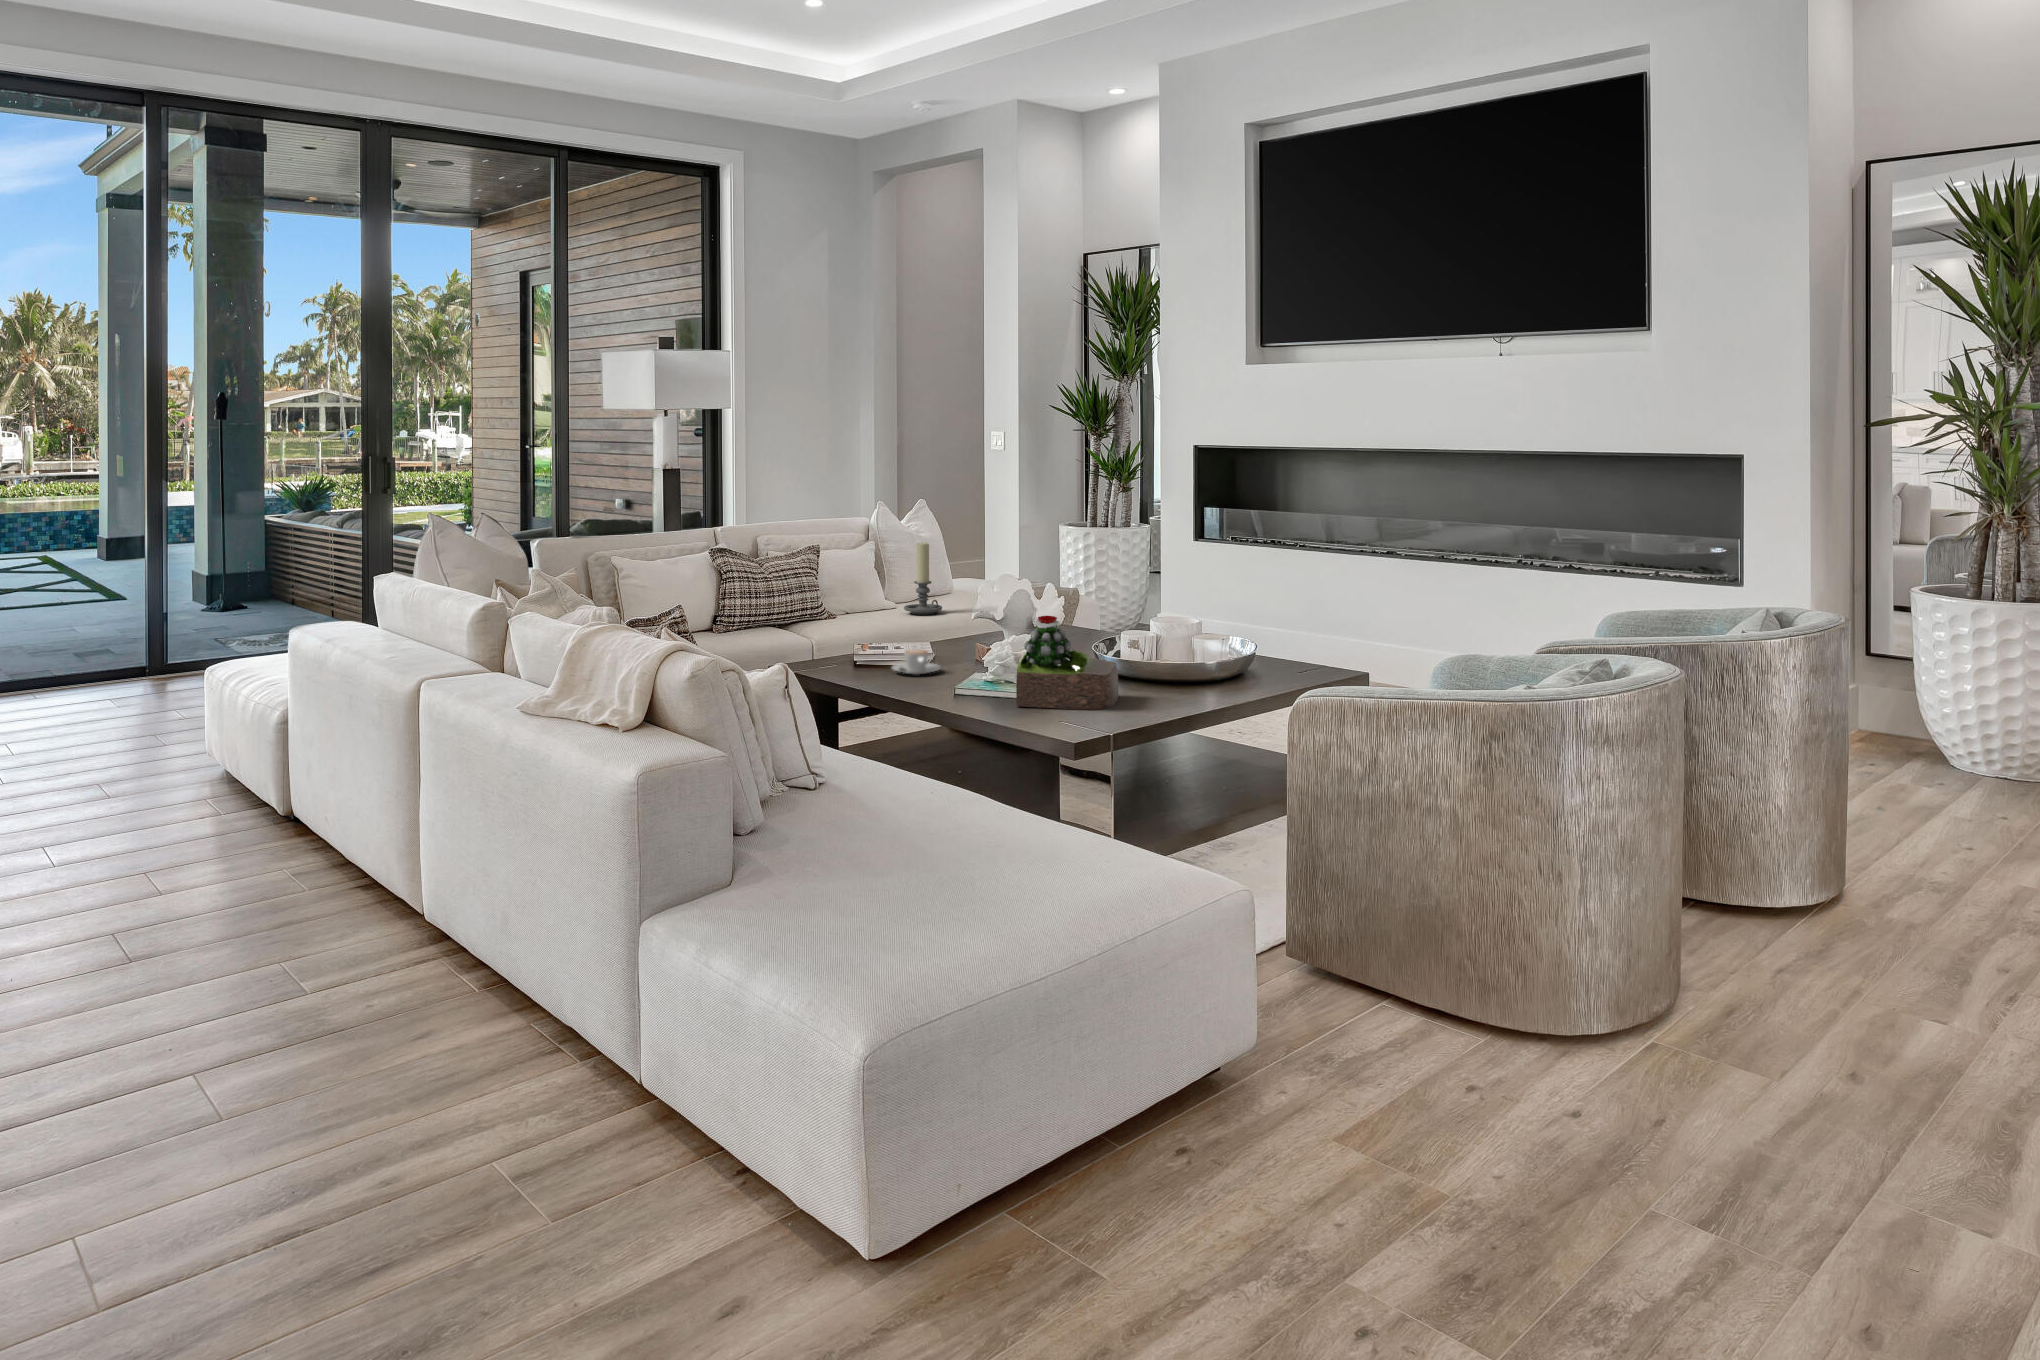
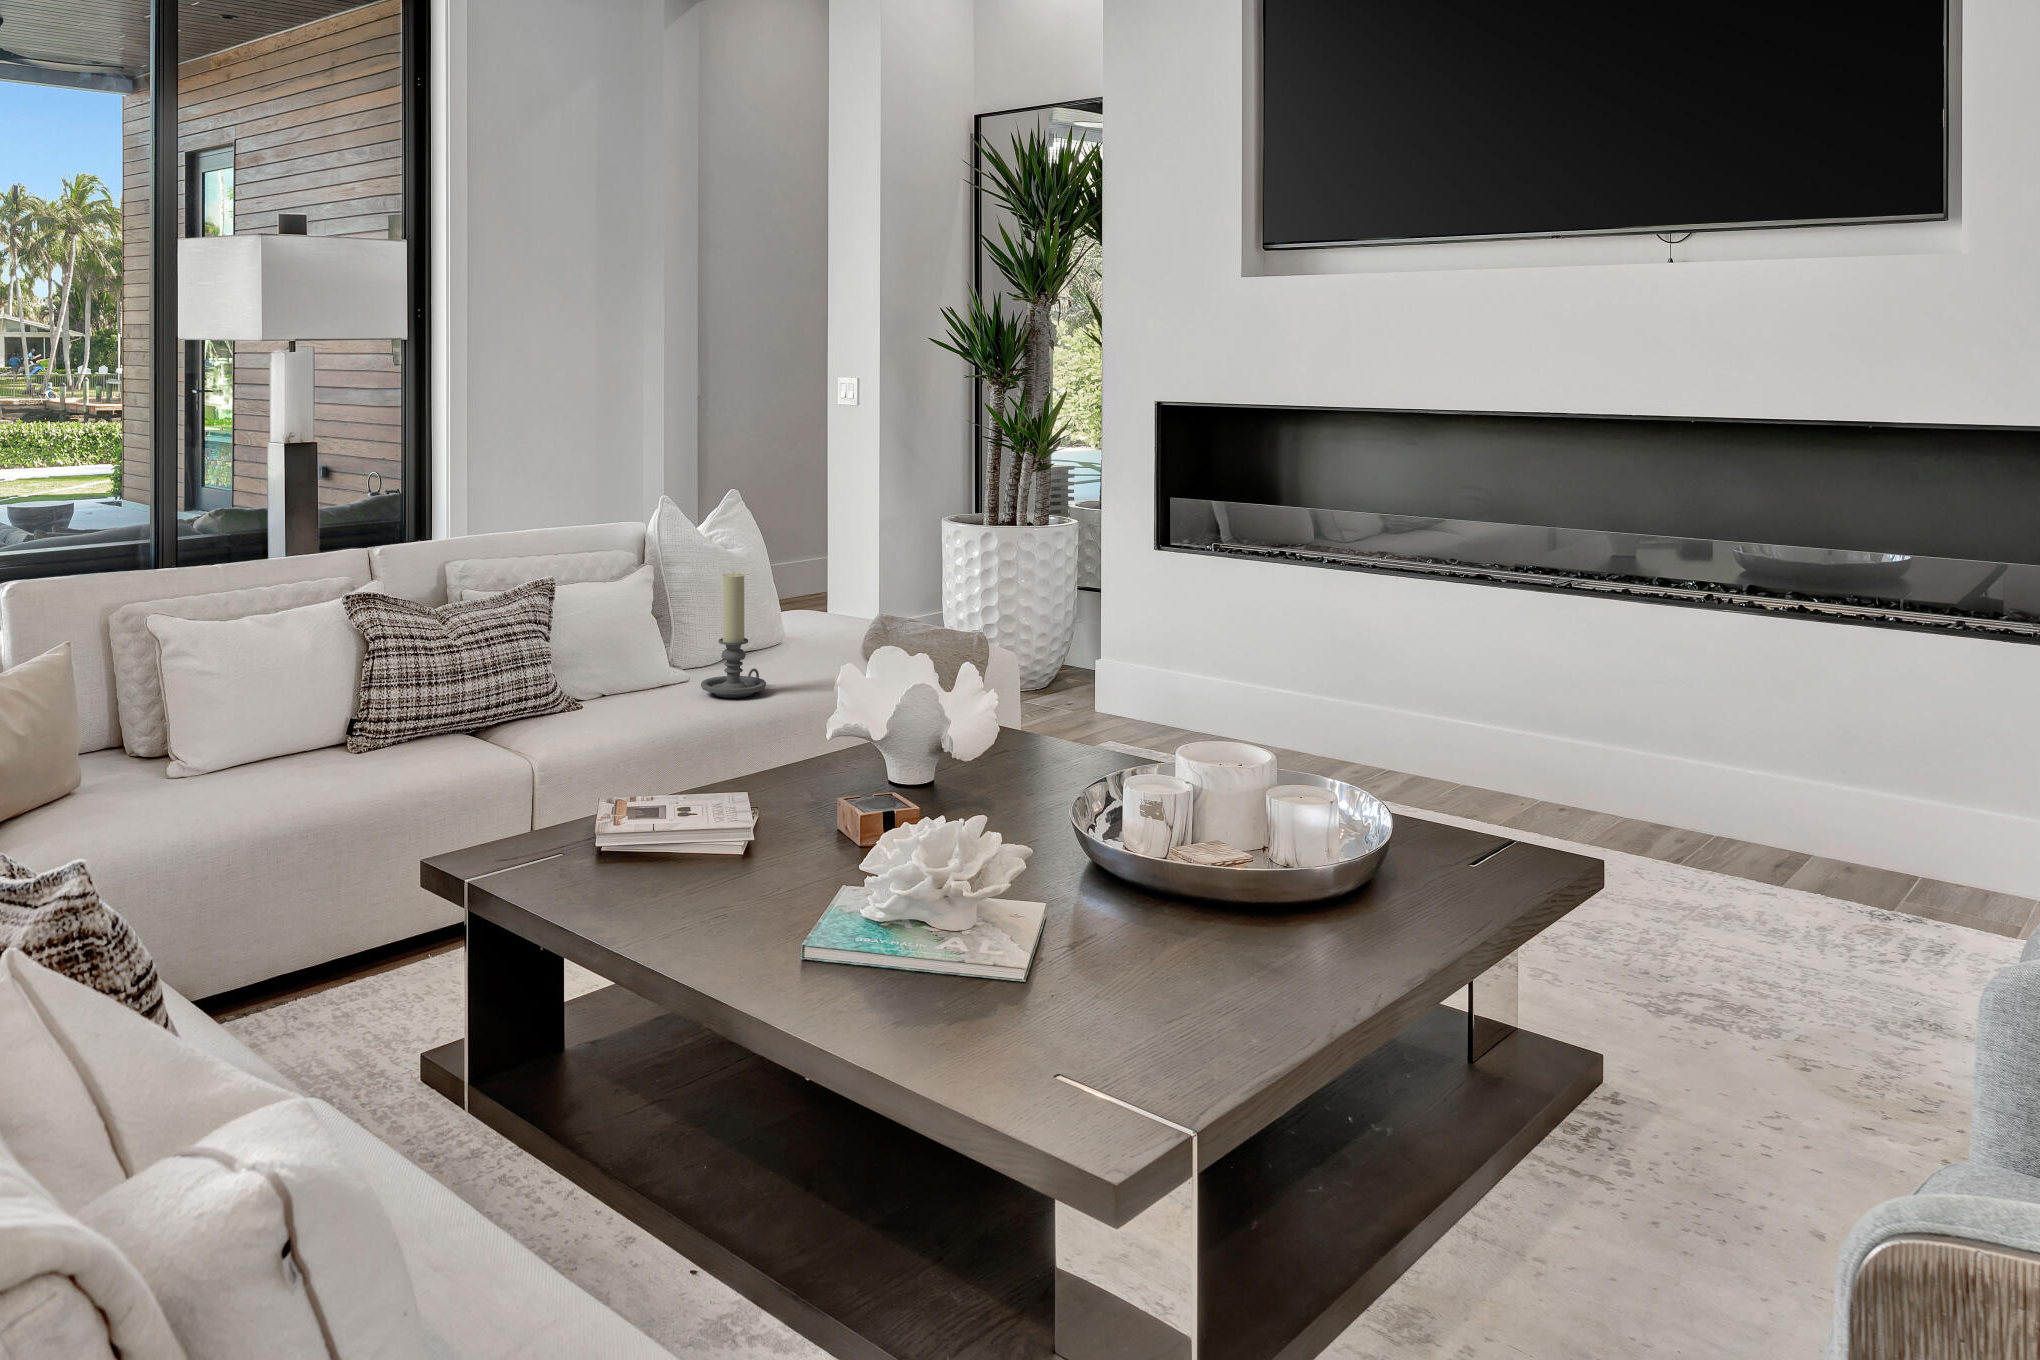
succulent plant: present [1016,616,1118,710] -> none [932,789,1141,1008]
coffee cup: present [892,650,941,675] -> none [668,822,767,878]

